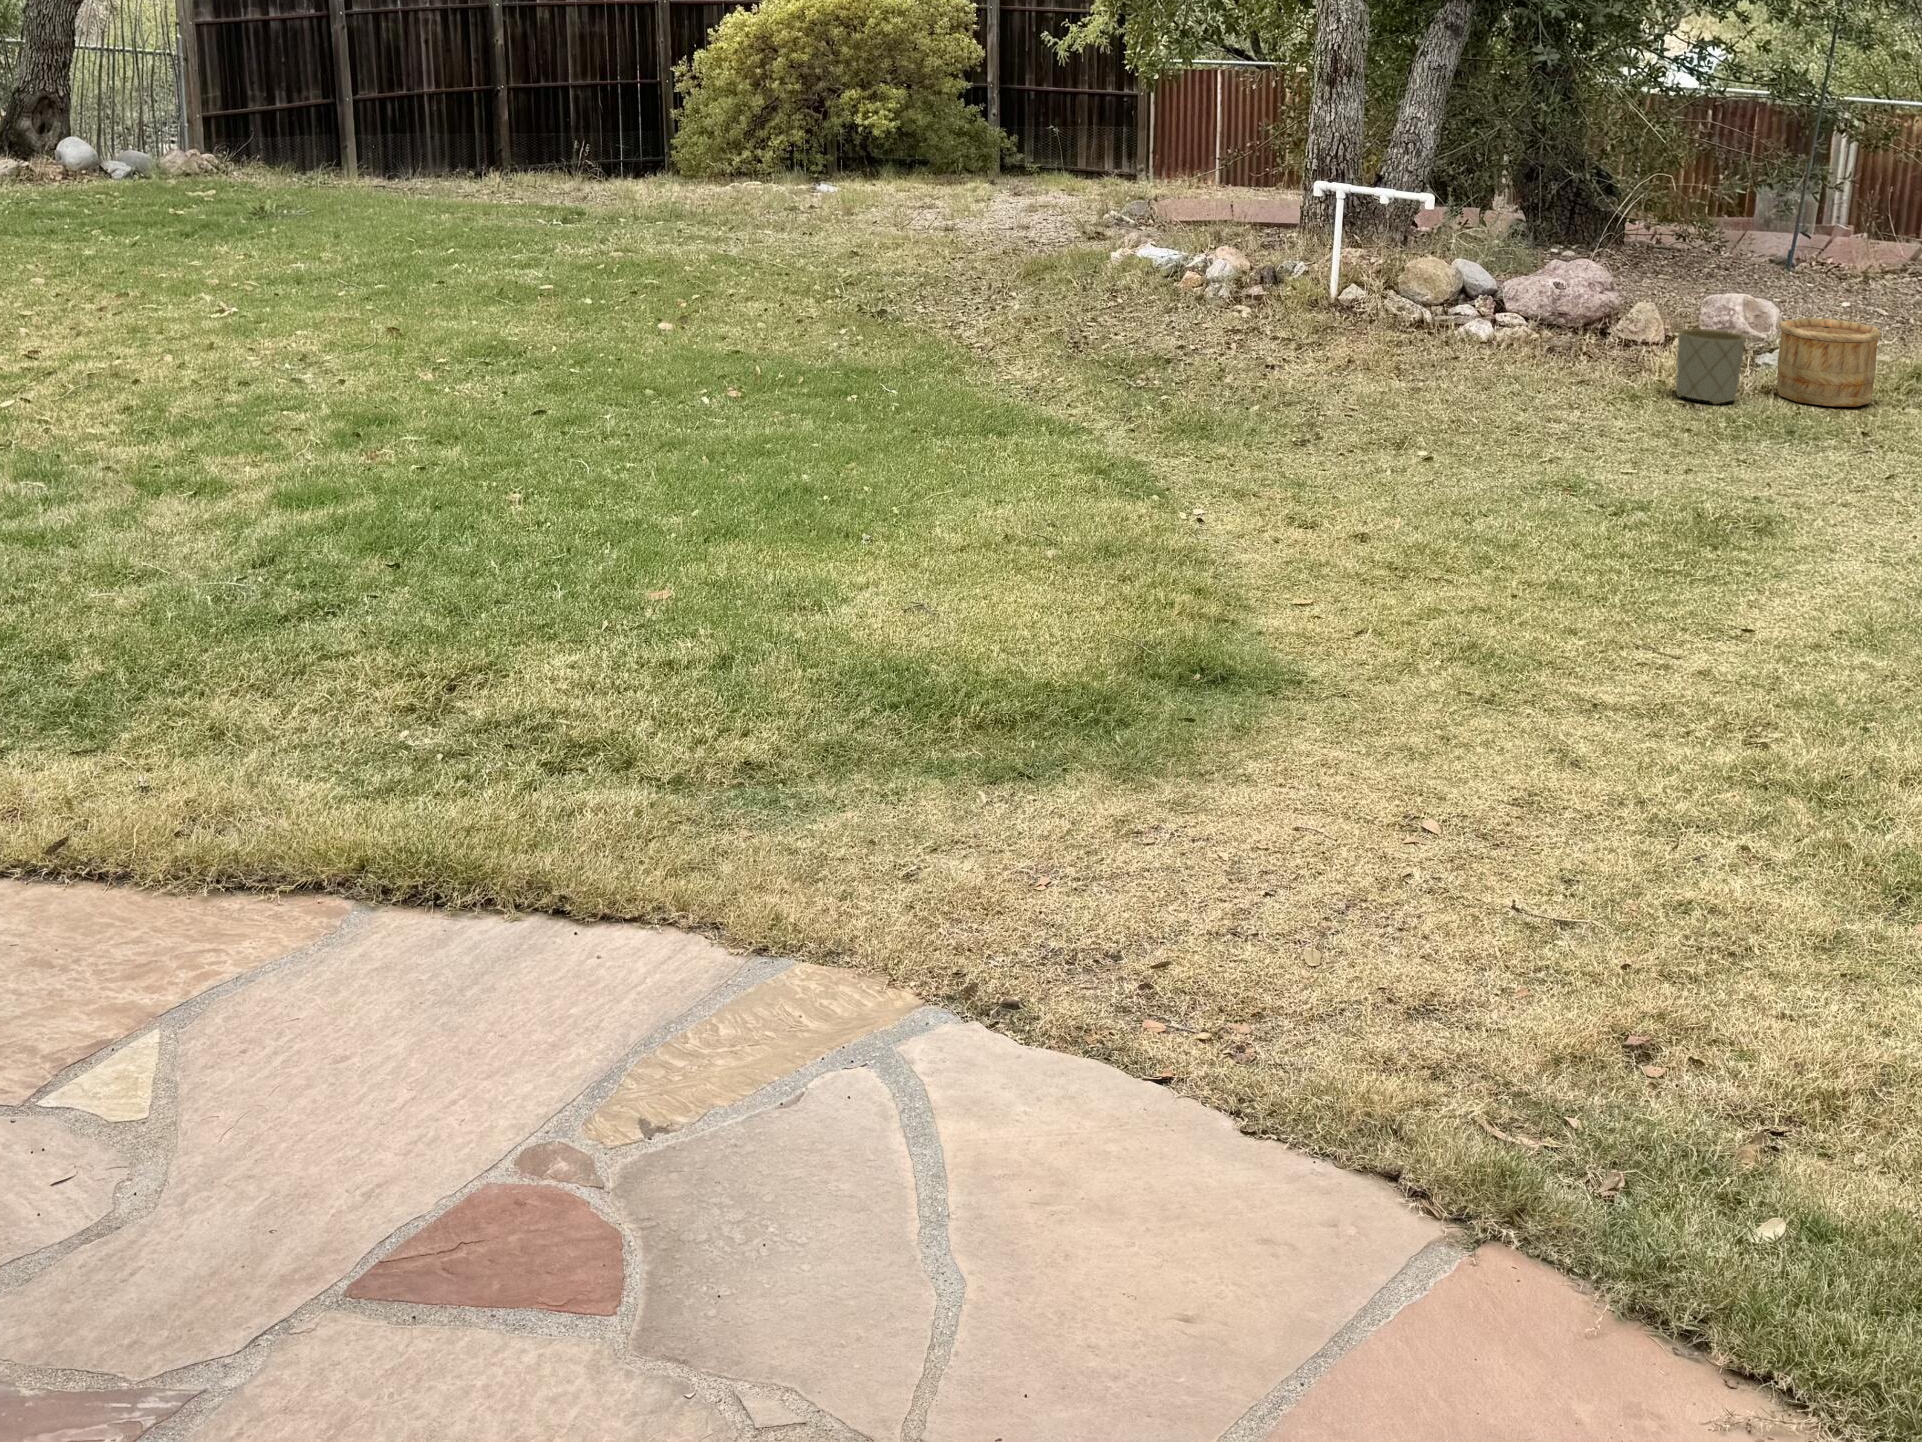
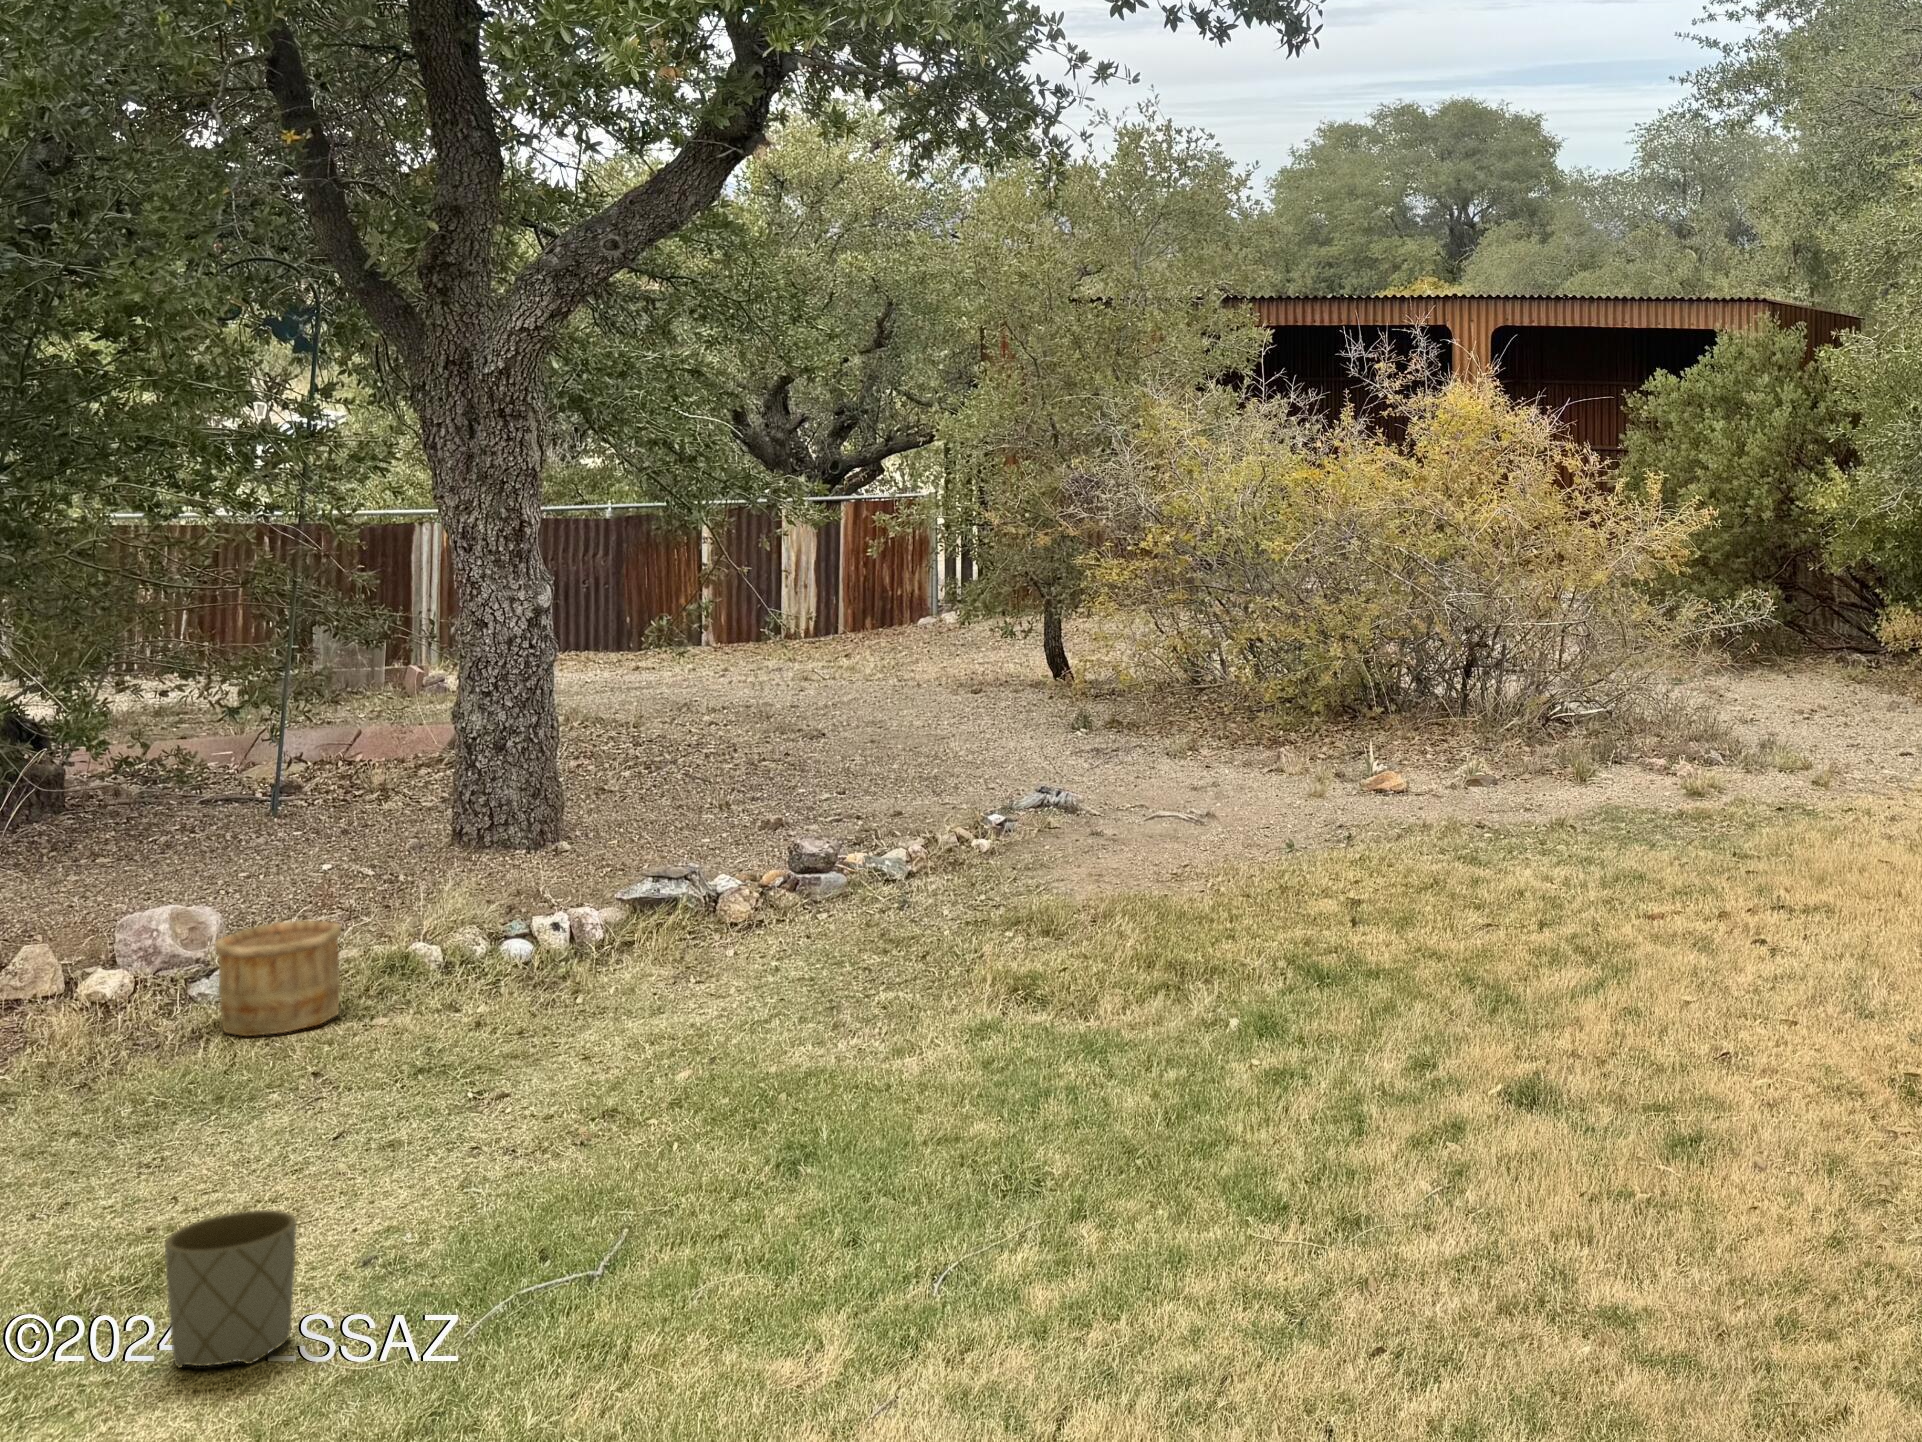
planter: present [1676,329,1746,404] -> present [165,1210,297,1368]

